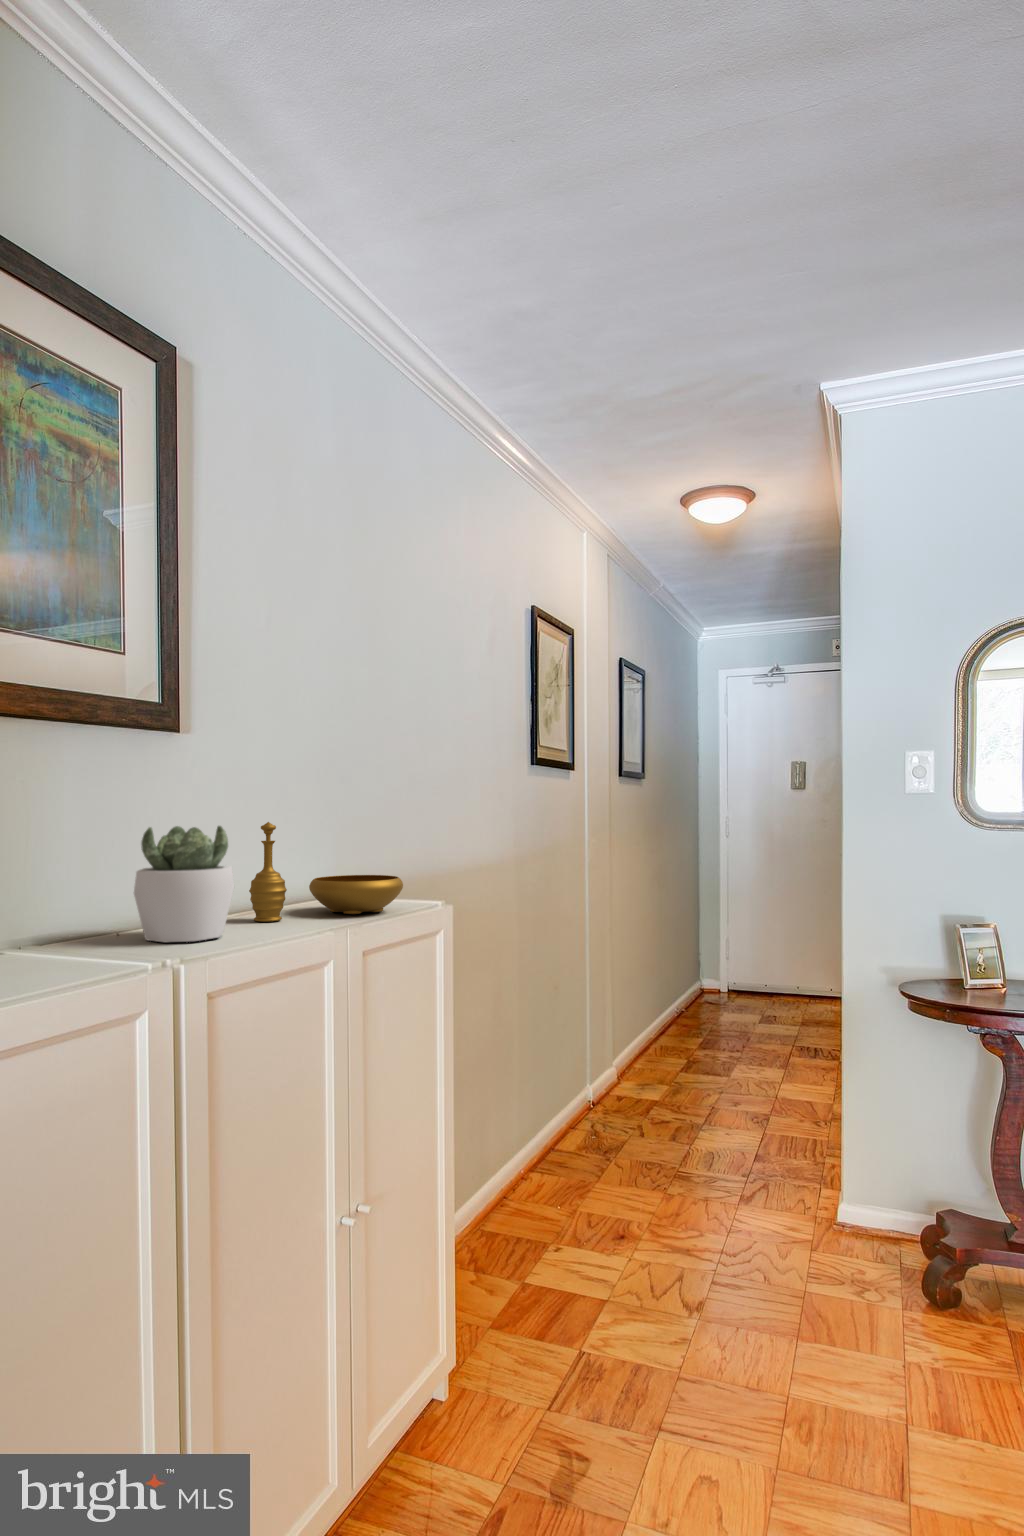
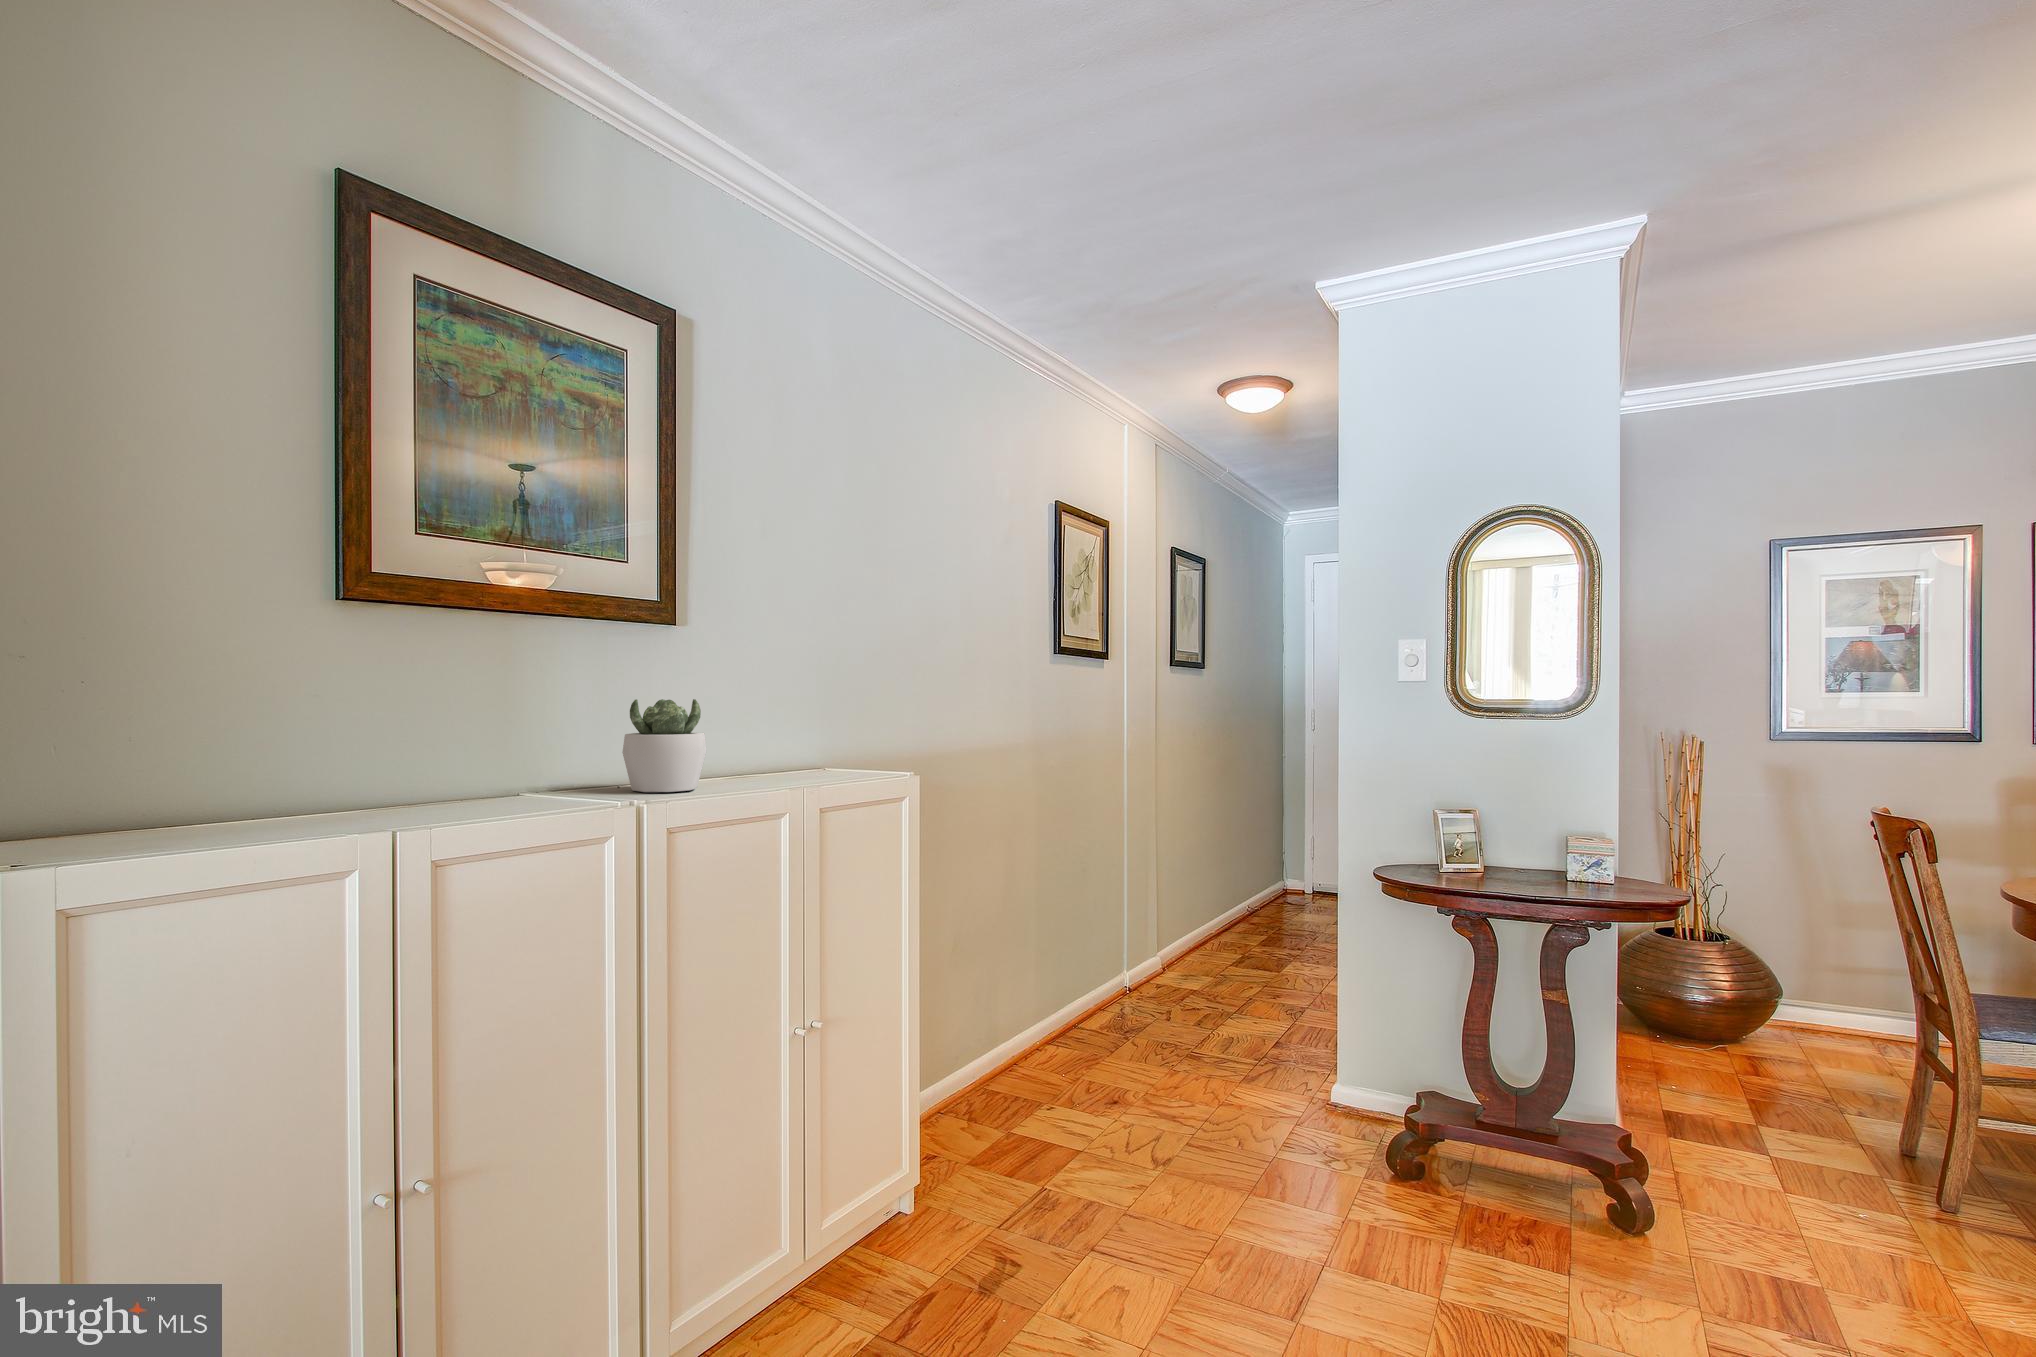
decorative bowl: present [249,822,403,922] -> none [729,698,867,782]

